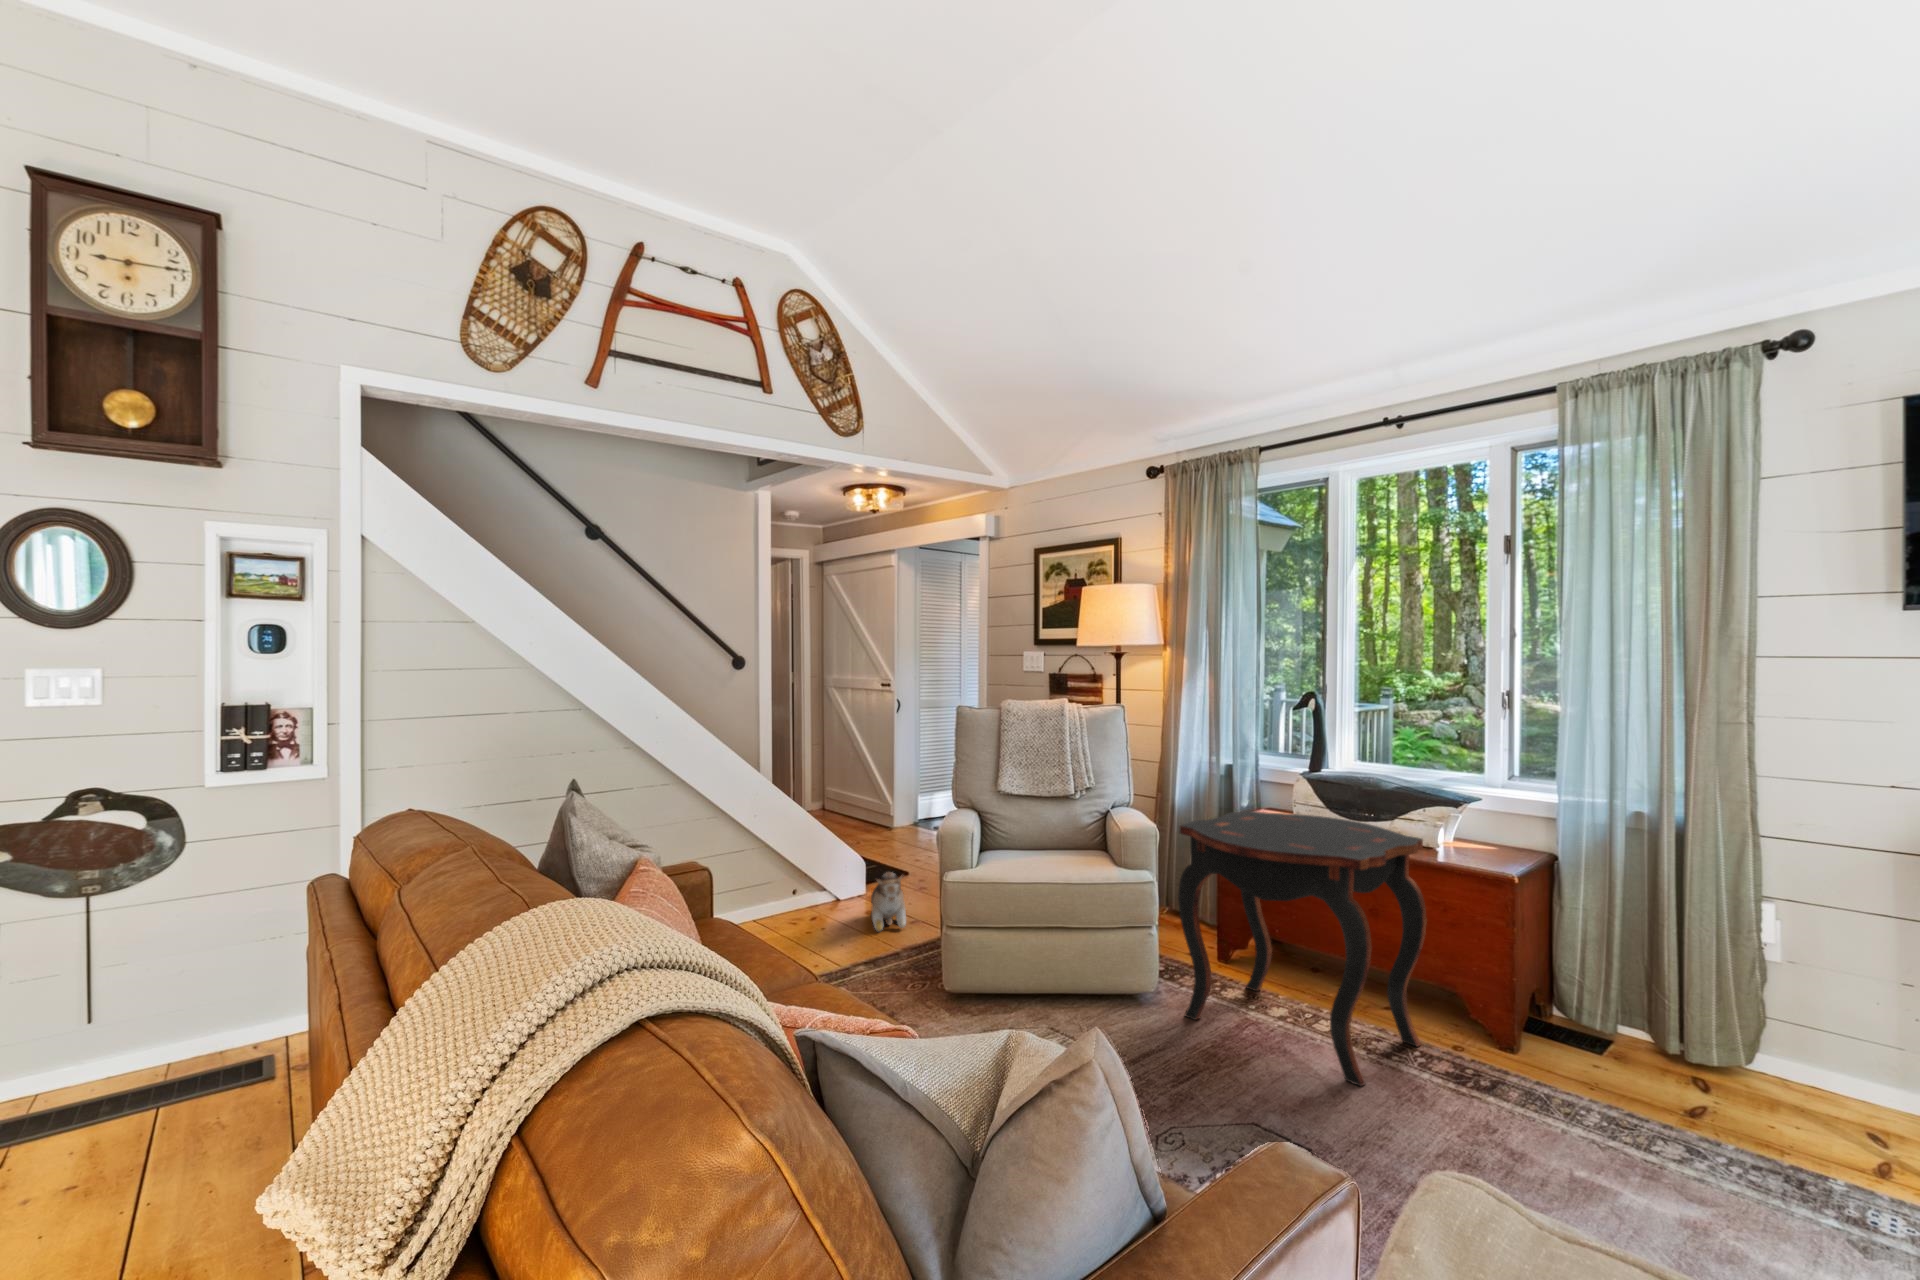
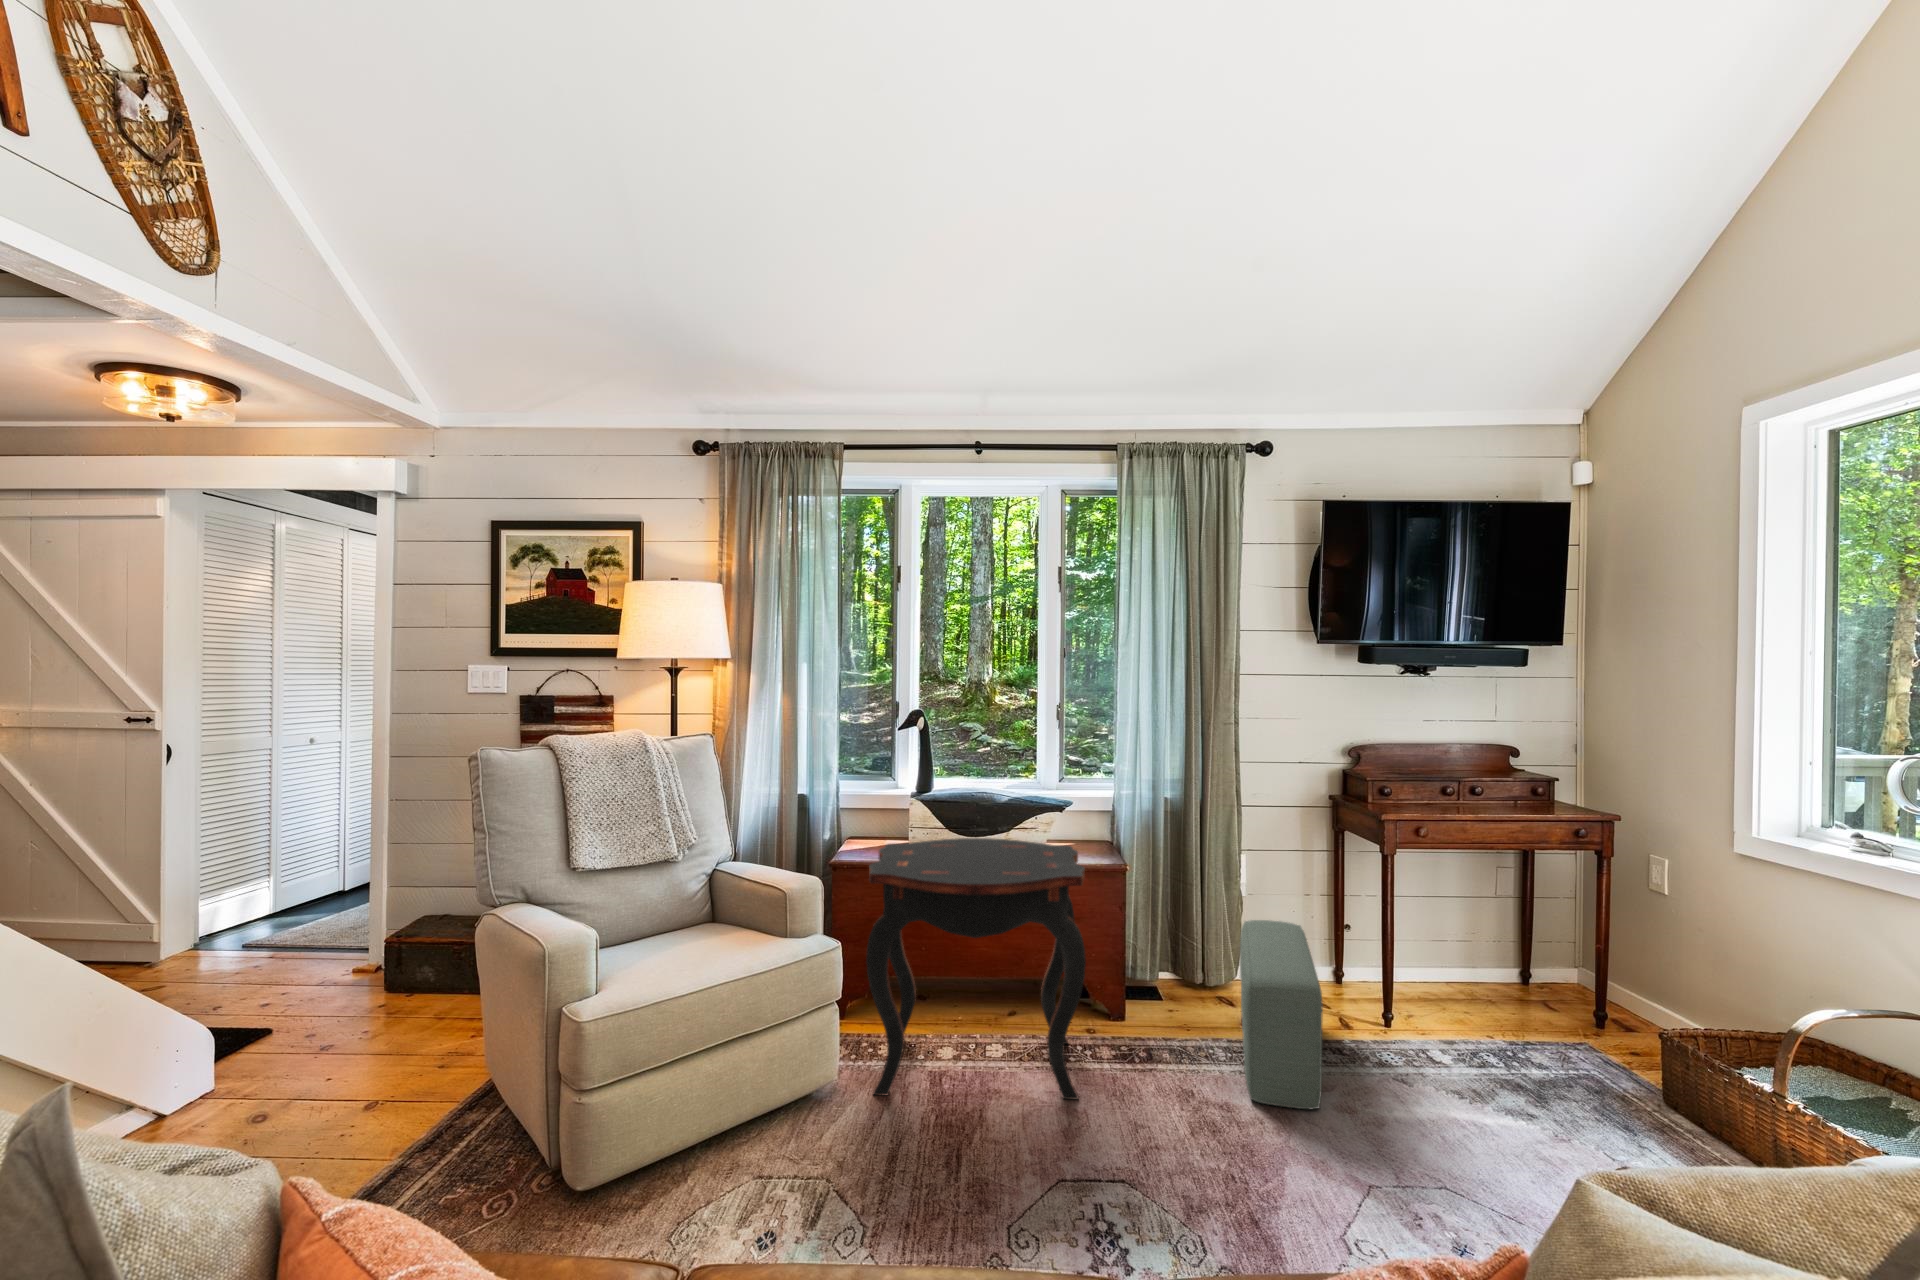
plush toy: present [871,872,906,931] -> none [293,1033,397,1144]
pouf: none [1567,979,1805,1213] -> present [1240,920,1323,1110]

